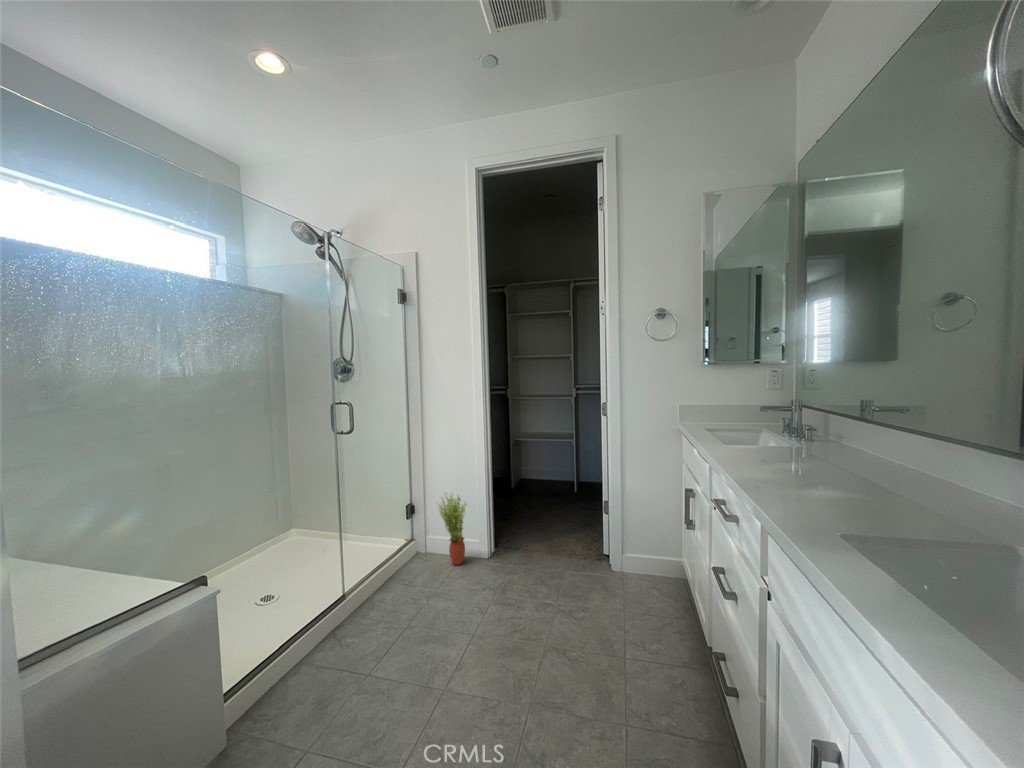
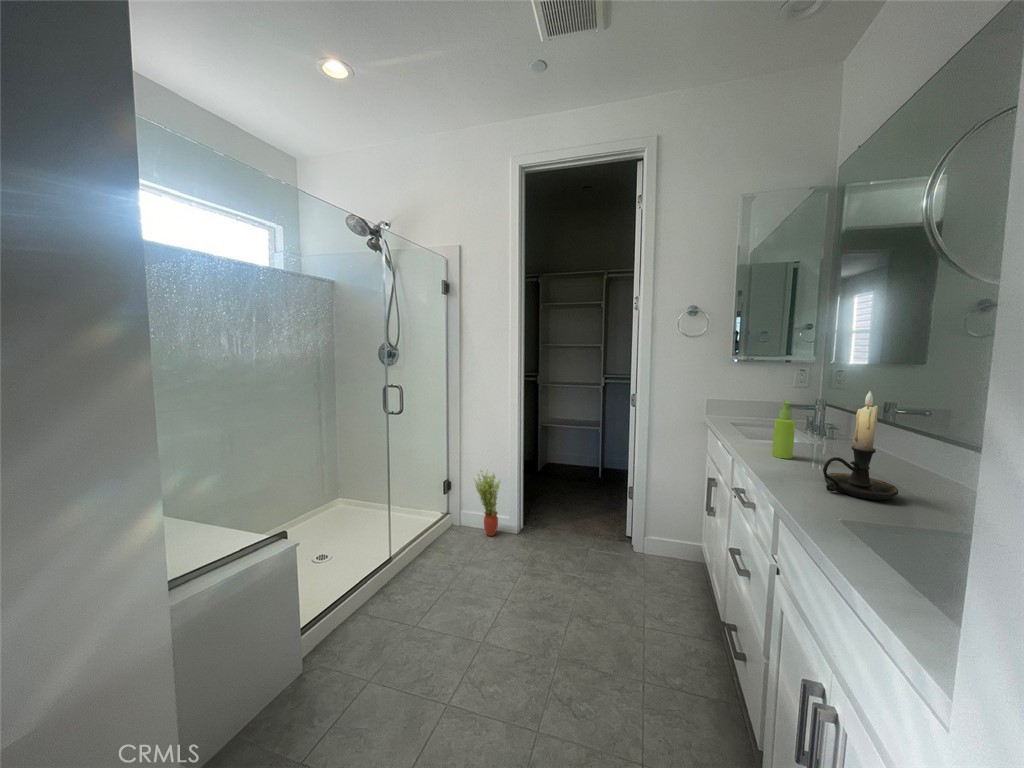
candle holder: none [810,386,891,507] -> present [823,391,898,500]
soap dispenser: none [751,403,773,465] -> present [772,401,796,459]

